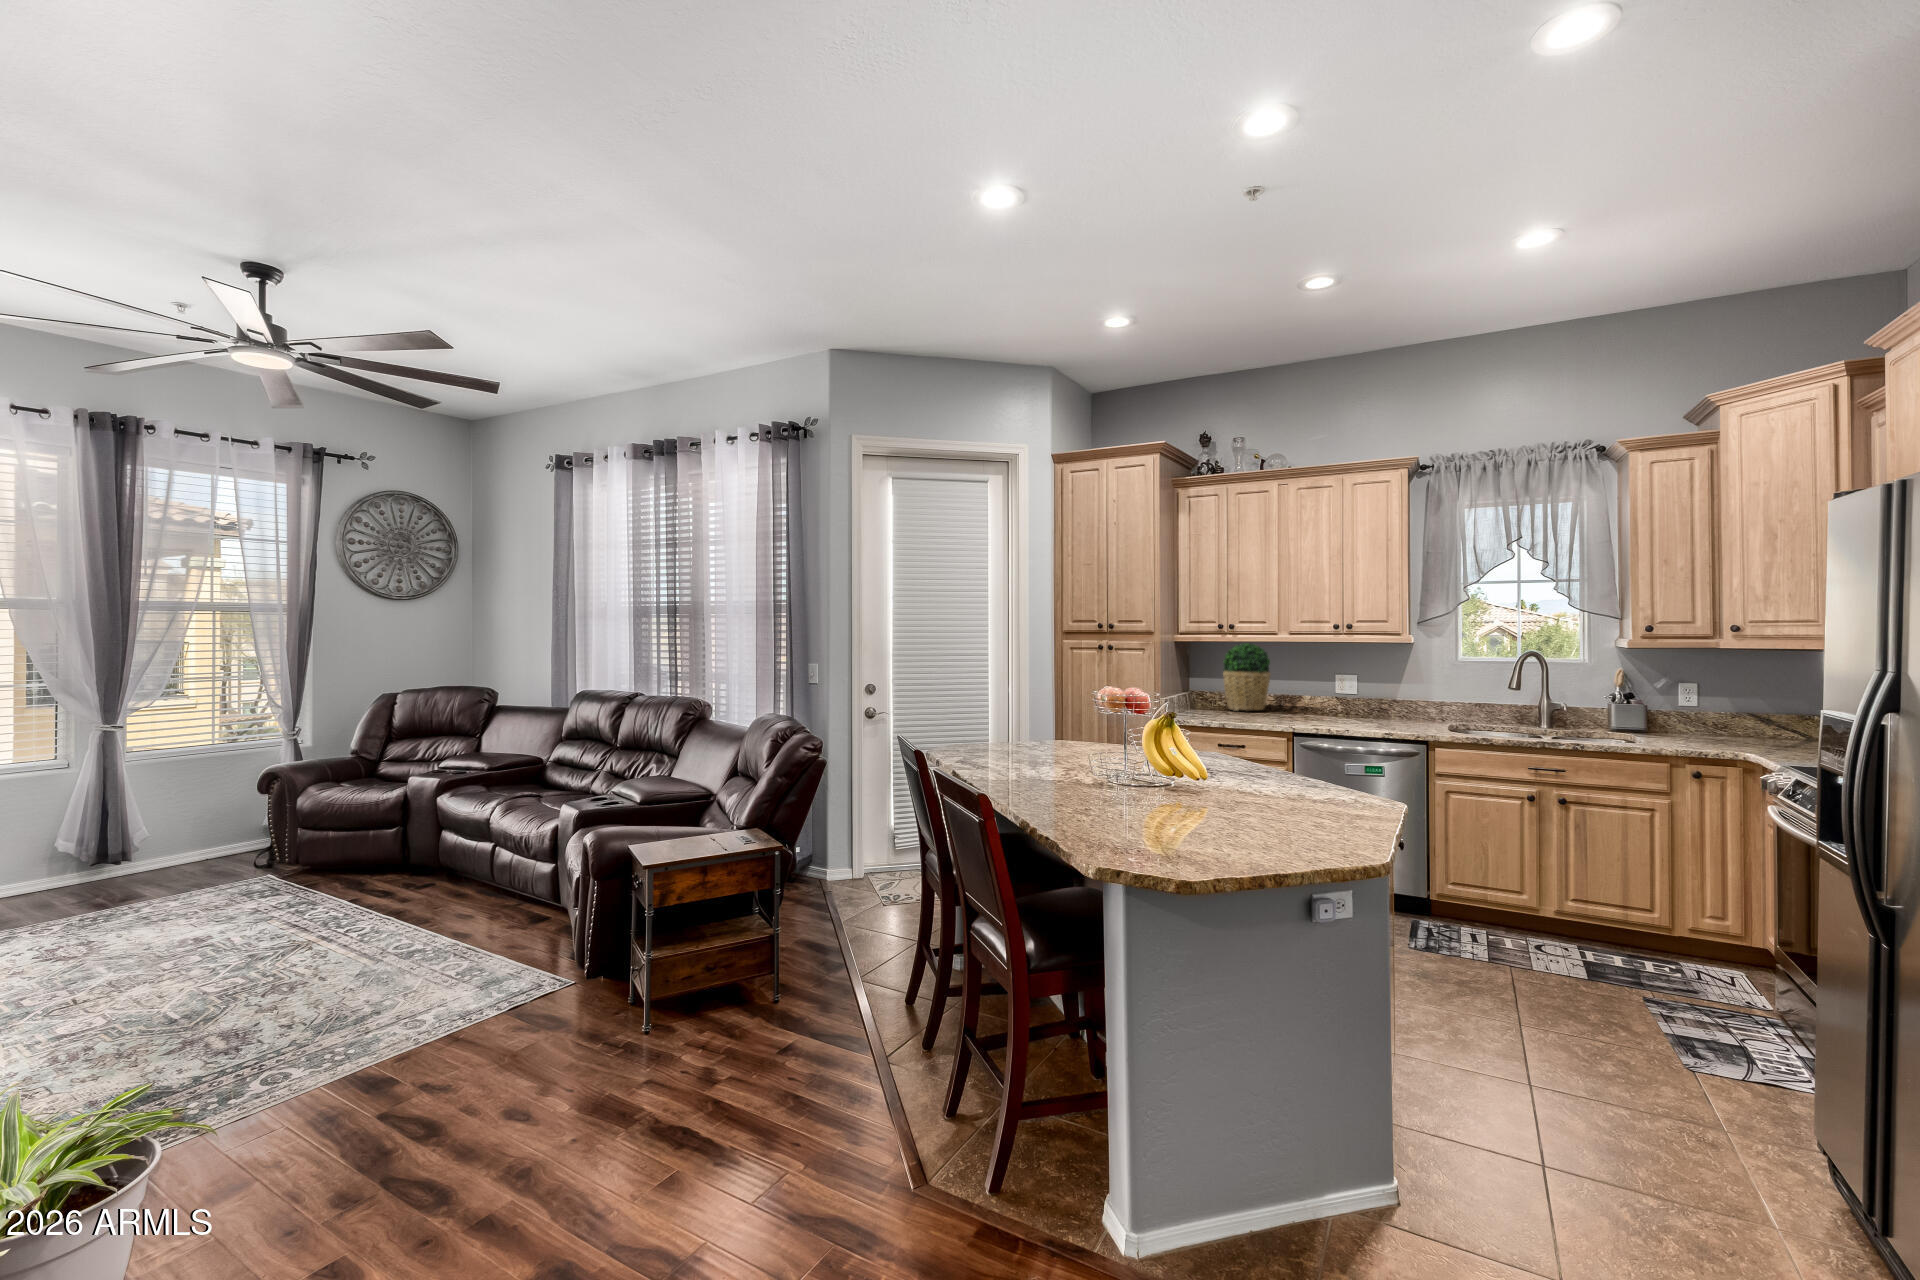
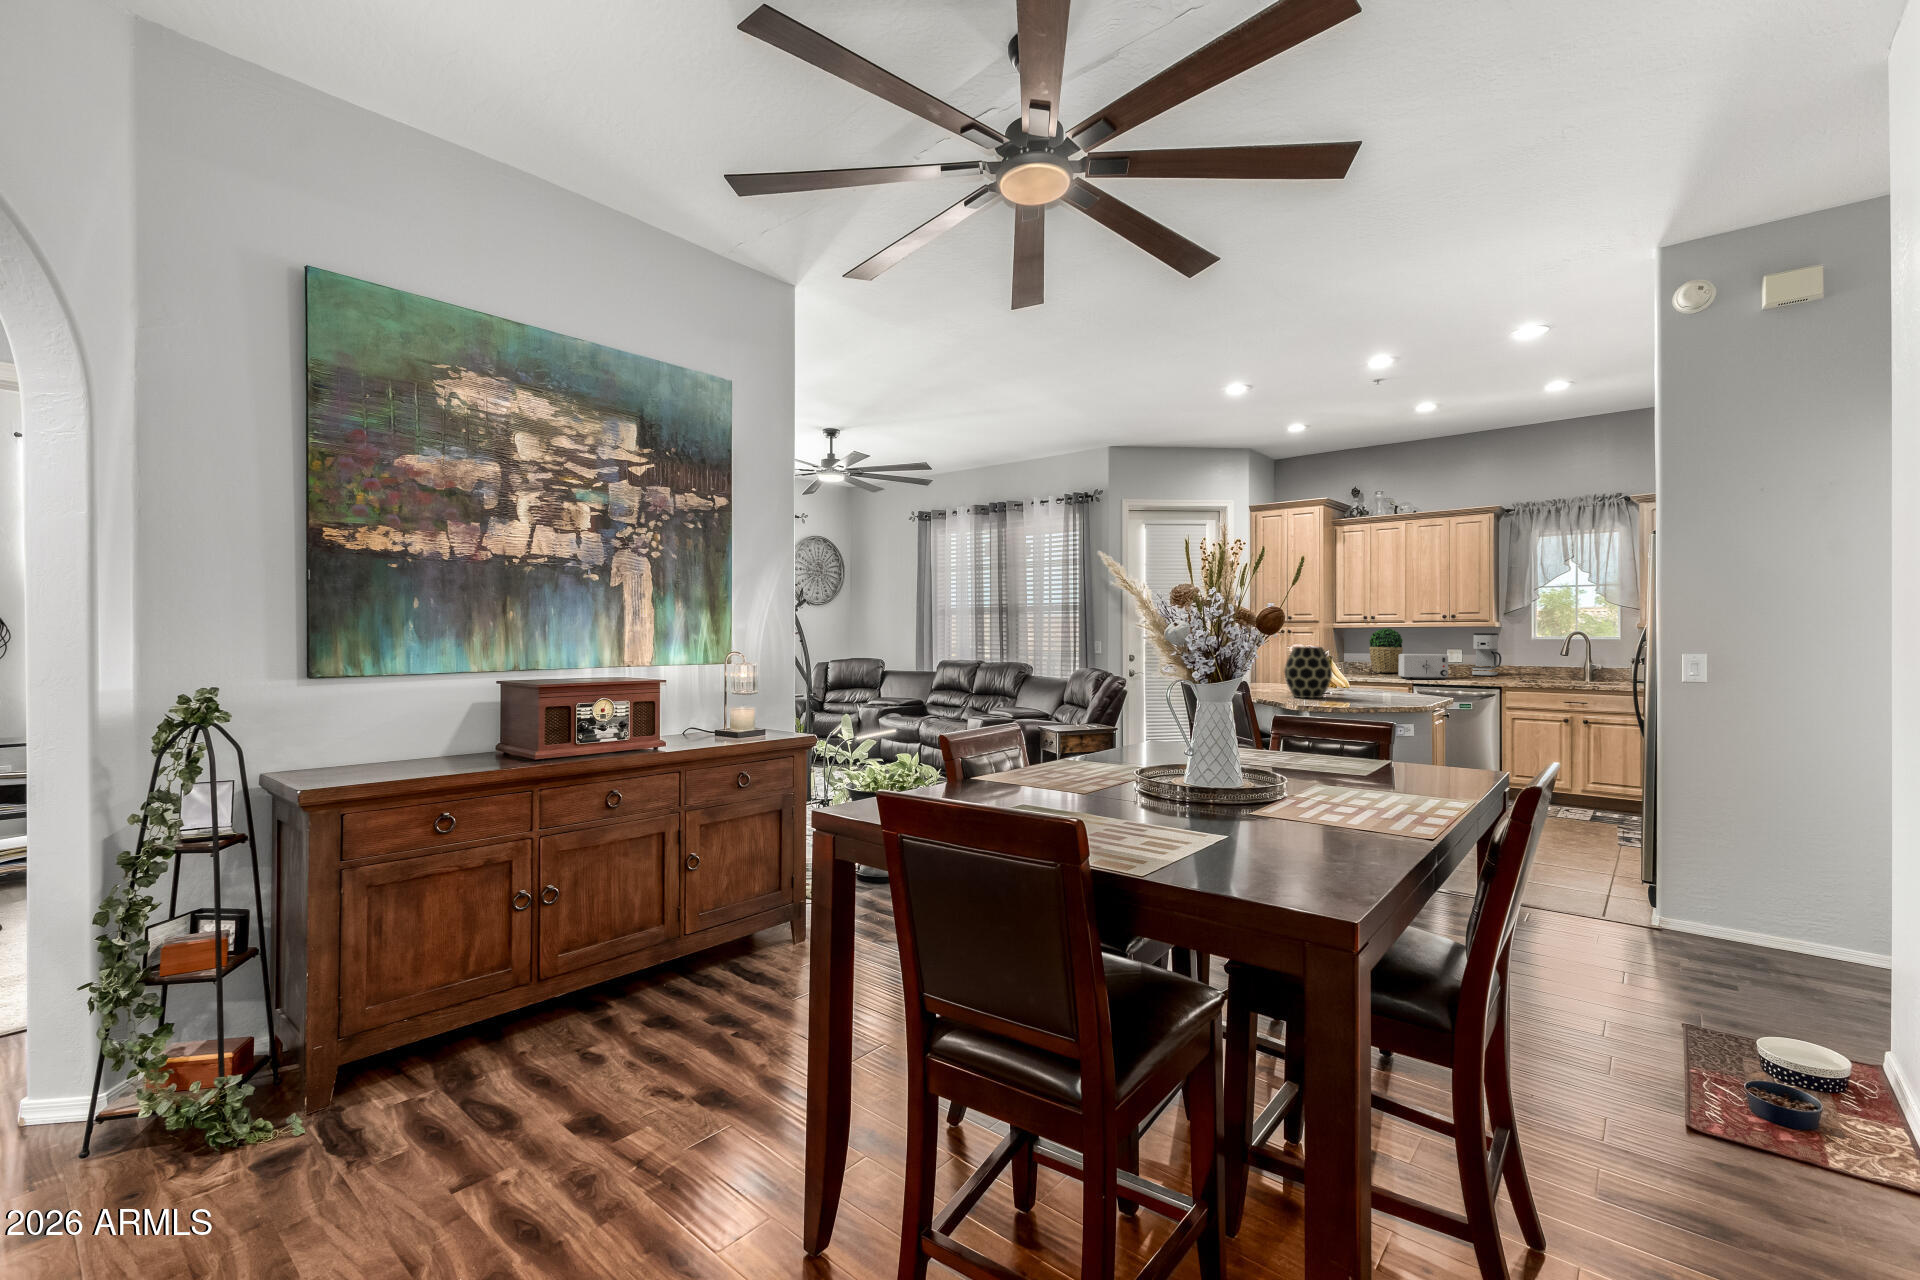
coffee maker: none [1371,652,1413,718] -> present [1472,633,1501,676]
toaster: none [1268,685,1344,726] -> present [1398,654,1448,679]
vase: none [1082,700,1183,822] -> present [1284,647,1332,698]

